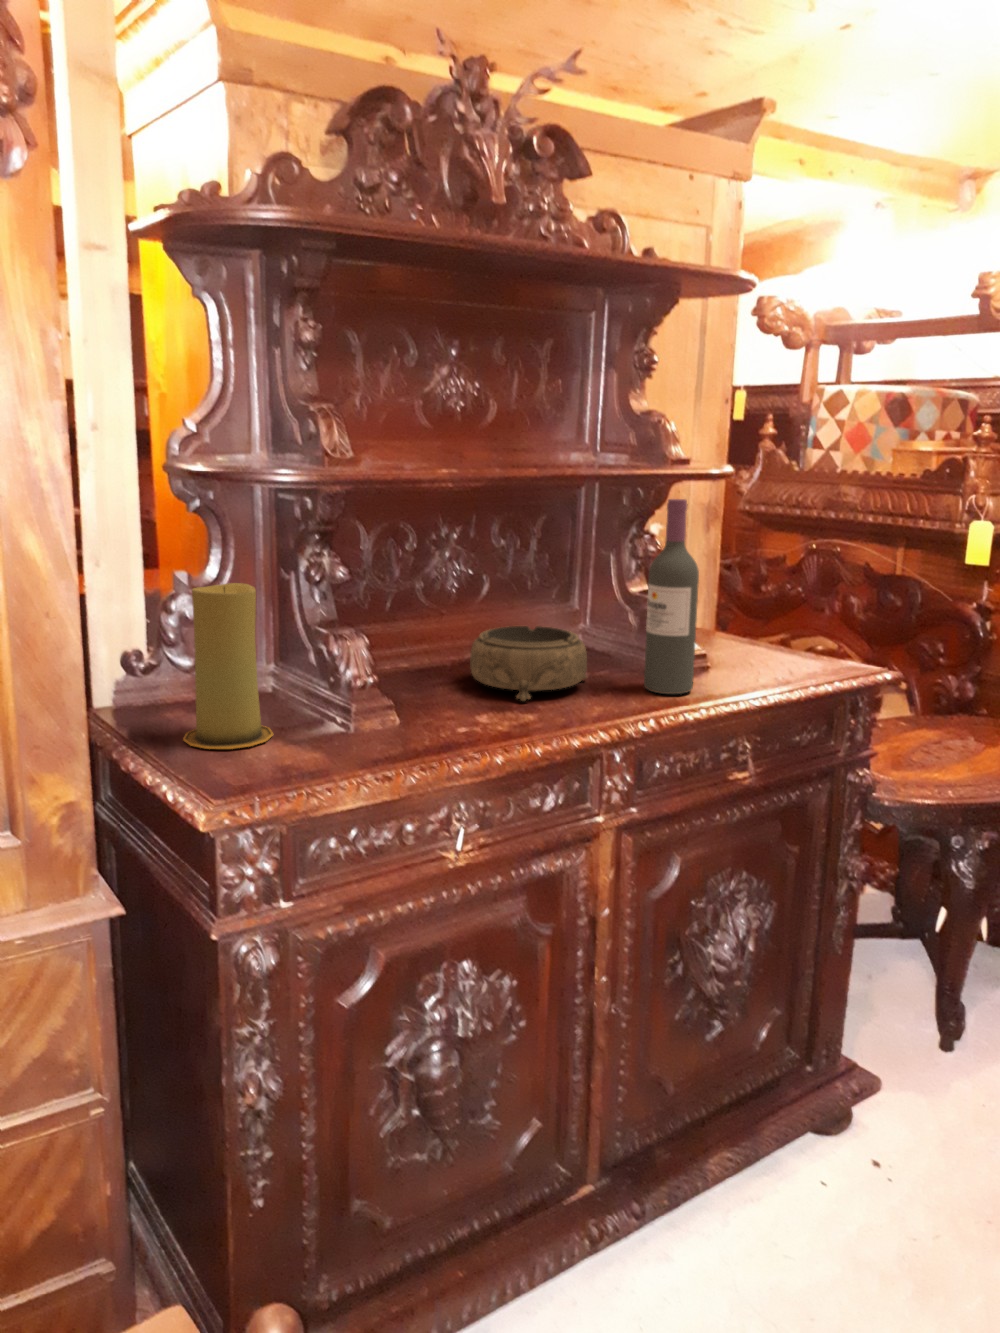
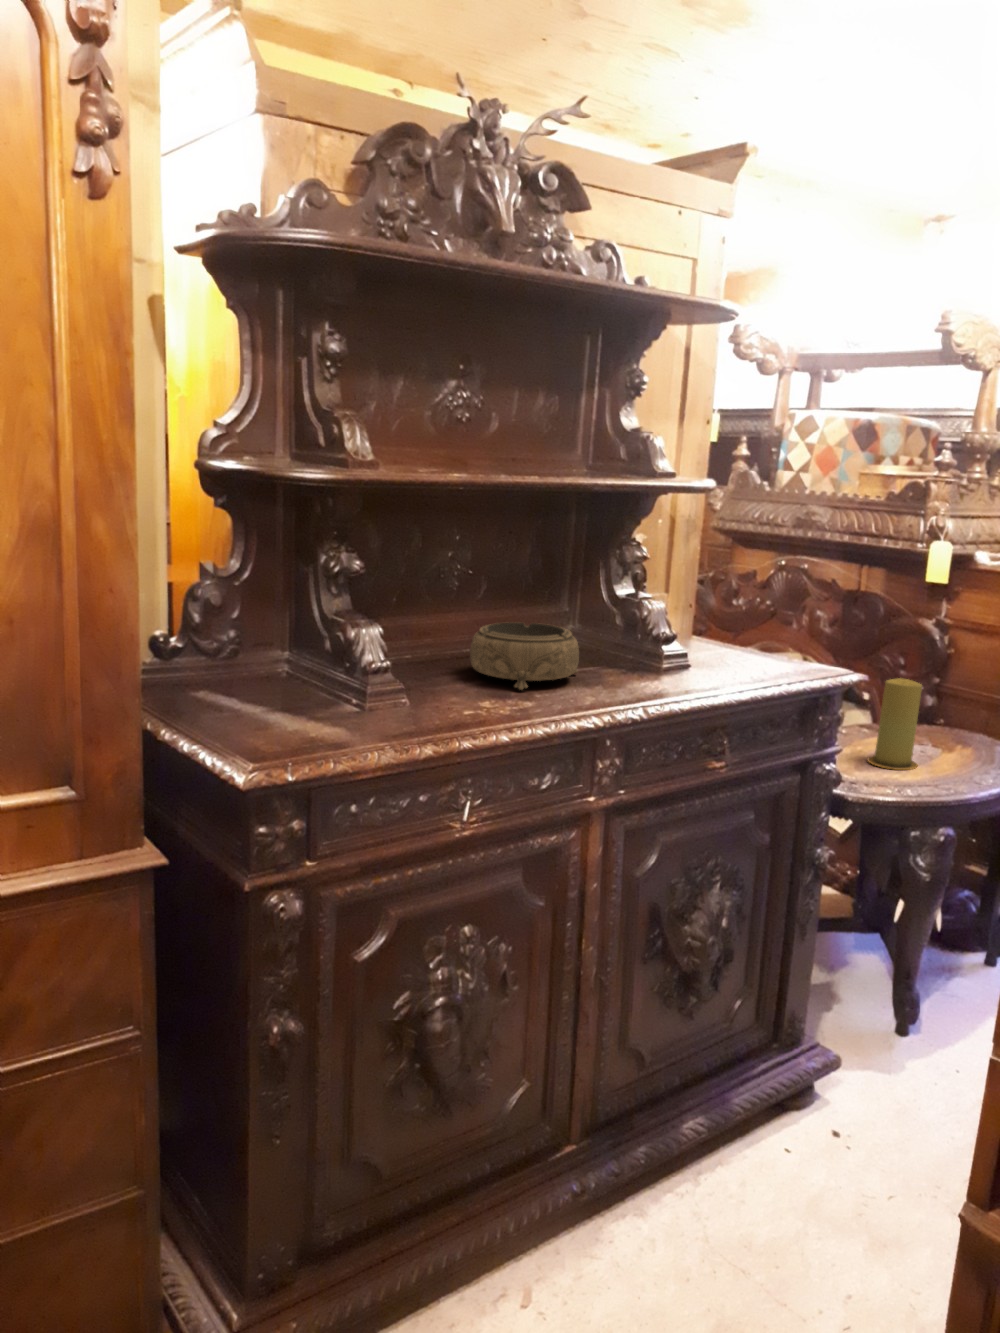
wine bottle: present [644,499,699,694] -> none [631,507,683,687]
candle: present [183,583,273,749] -> present [868,678,922,770]

